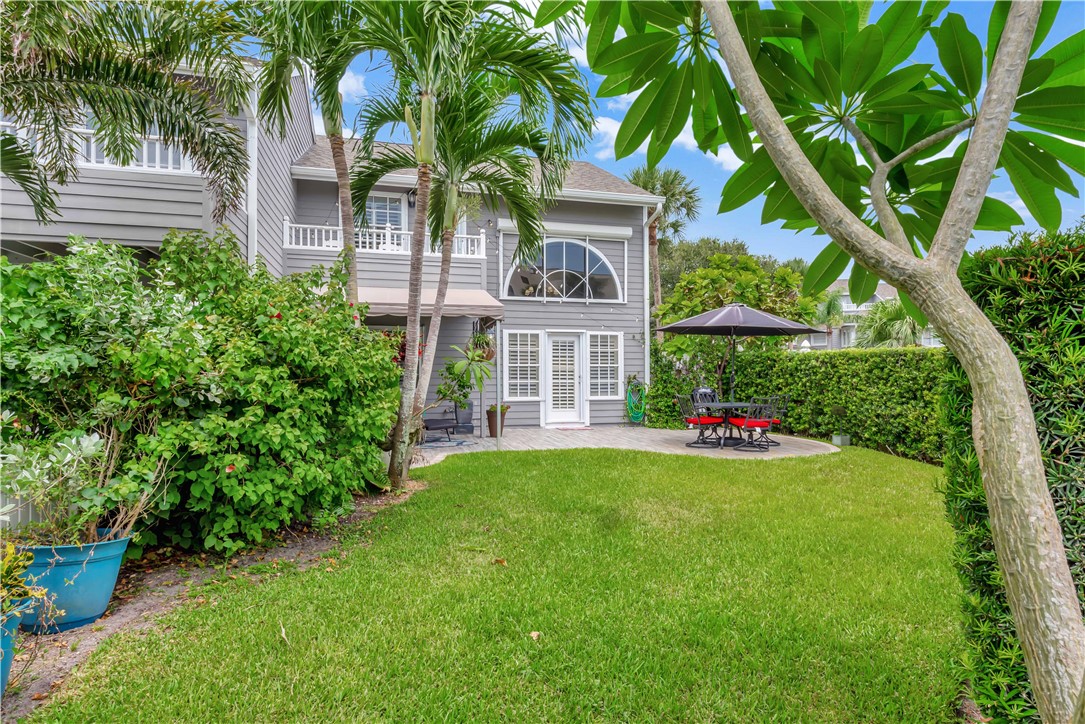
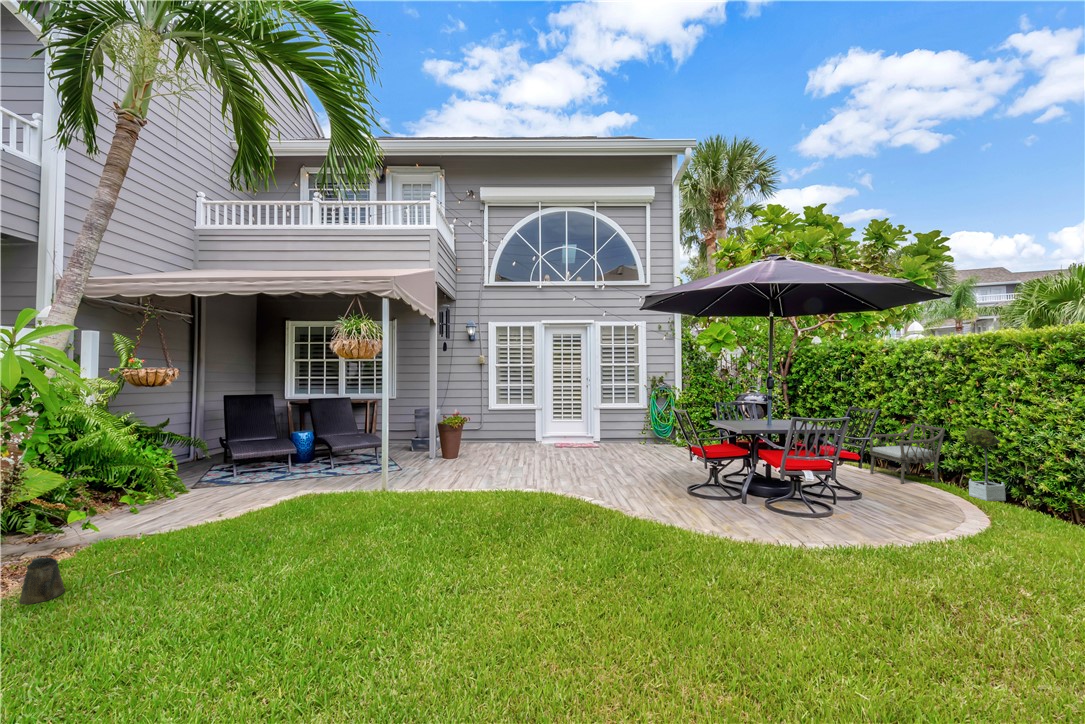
armchair: none [780,405,821,440] -> present [870,423,945,484]
watering can: none [397,471,431,494] -> present [19,557,65,604]

